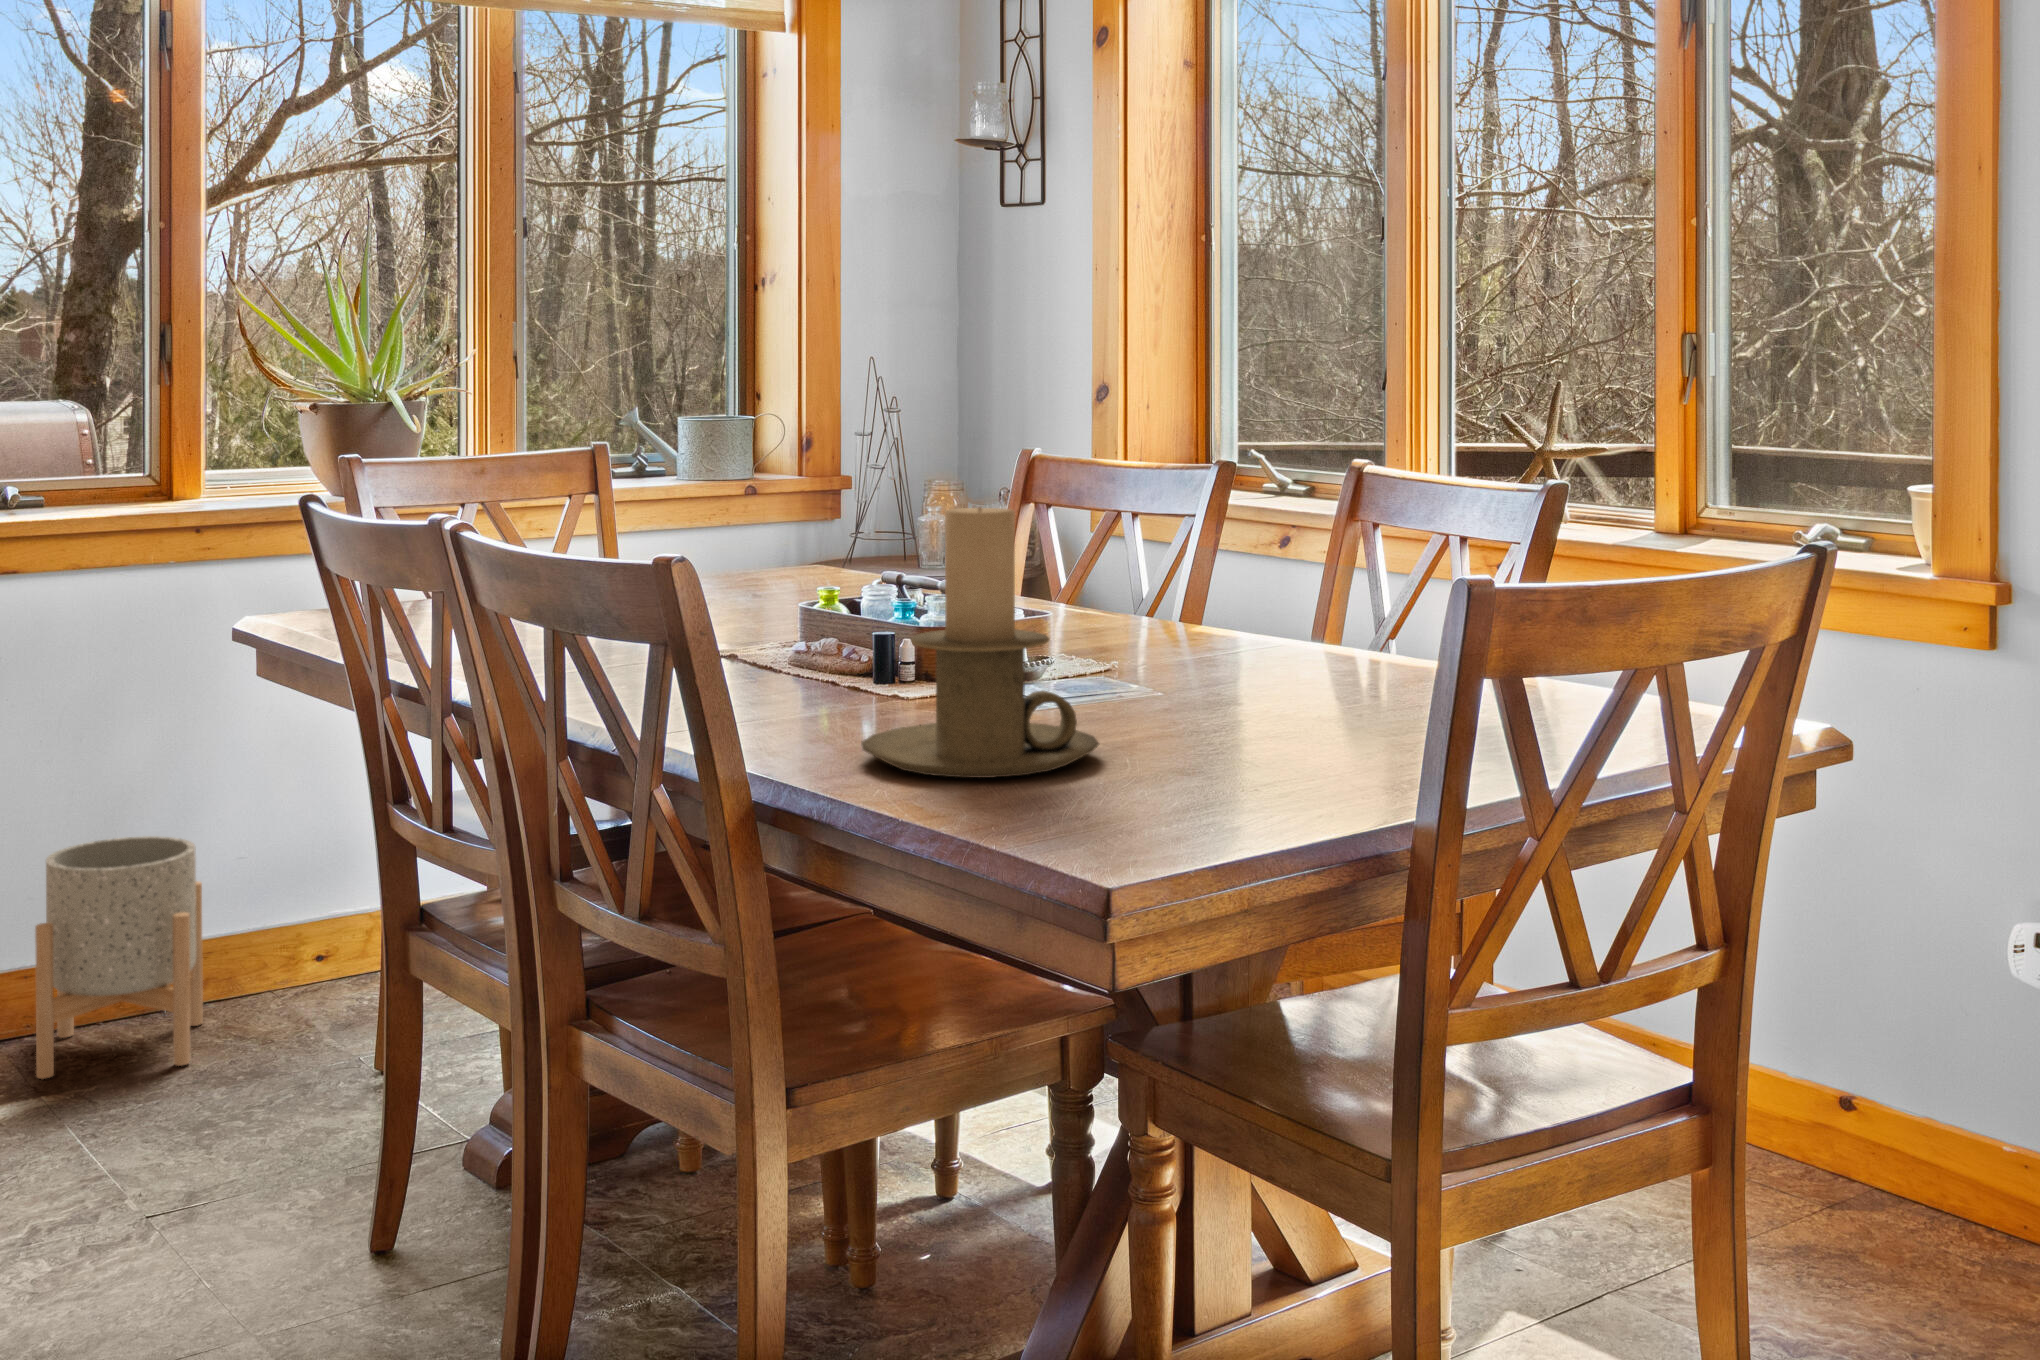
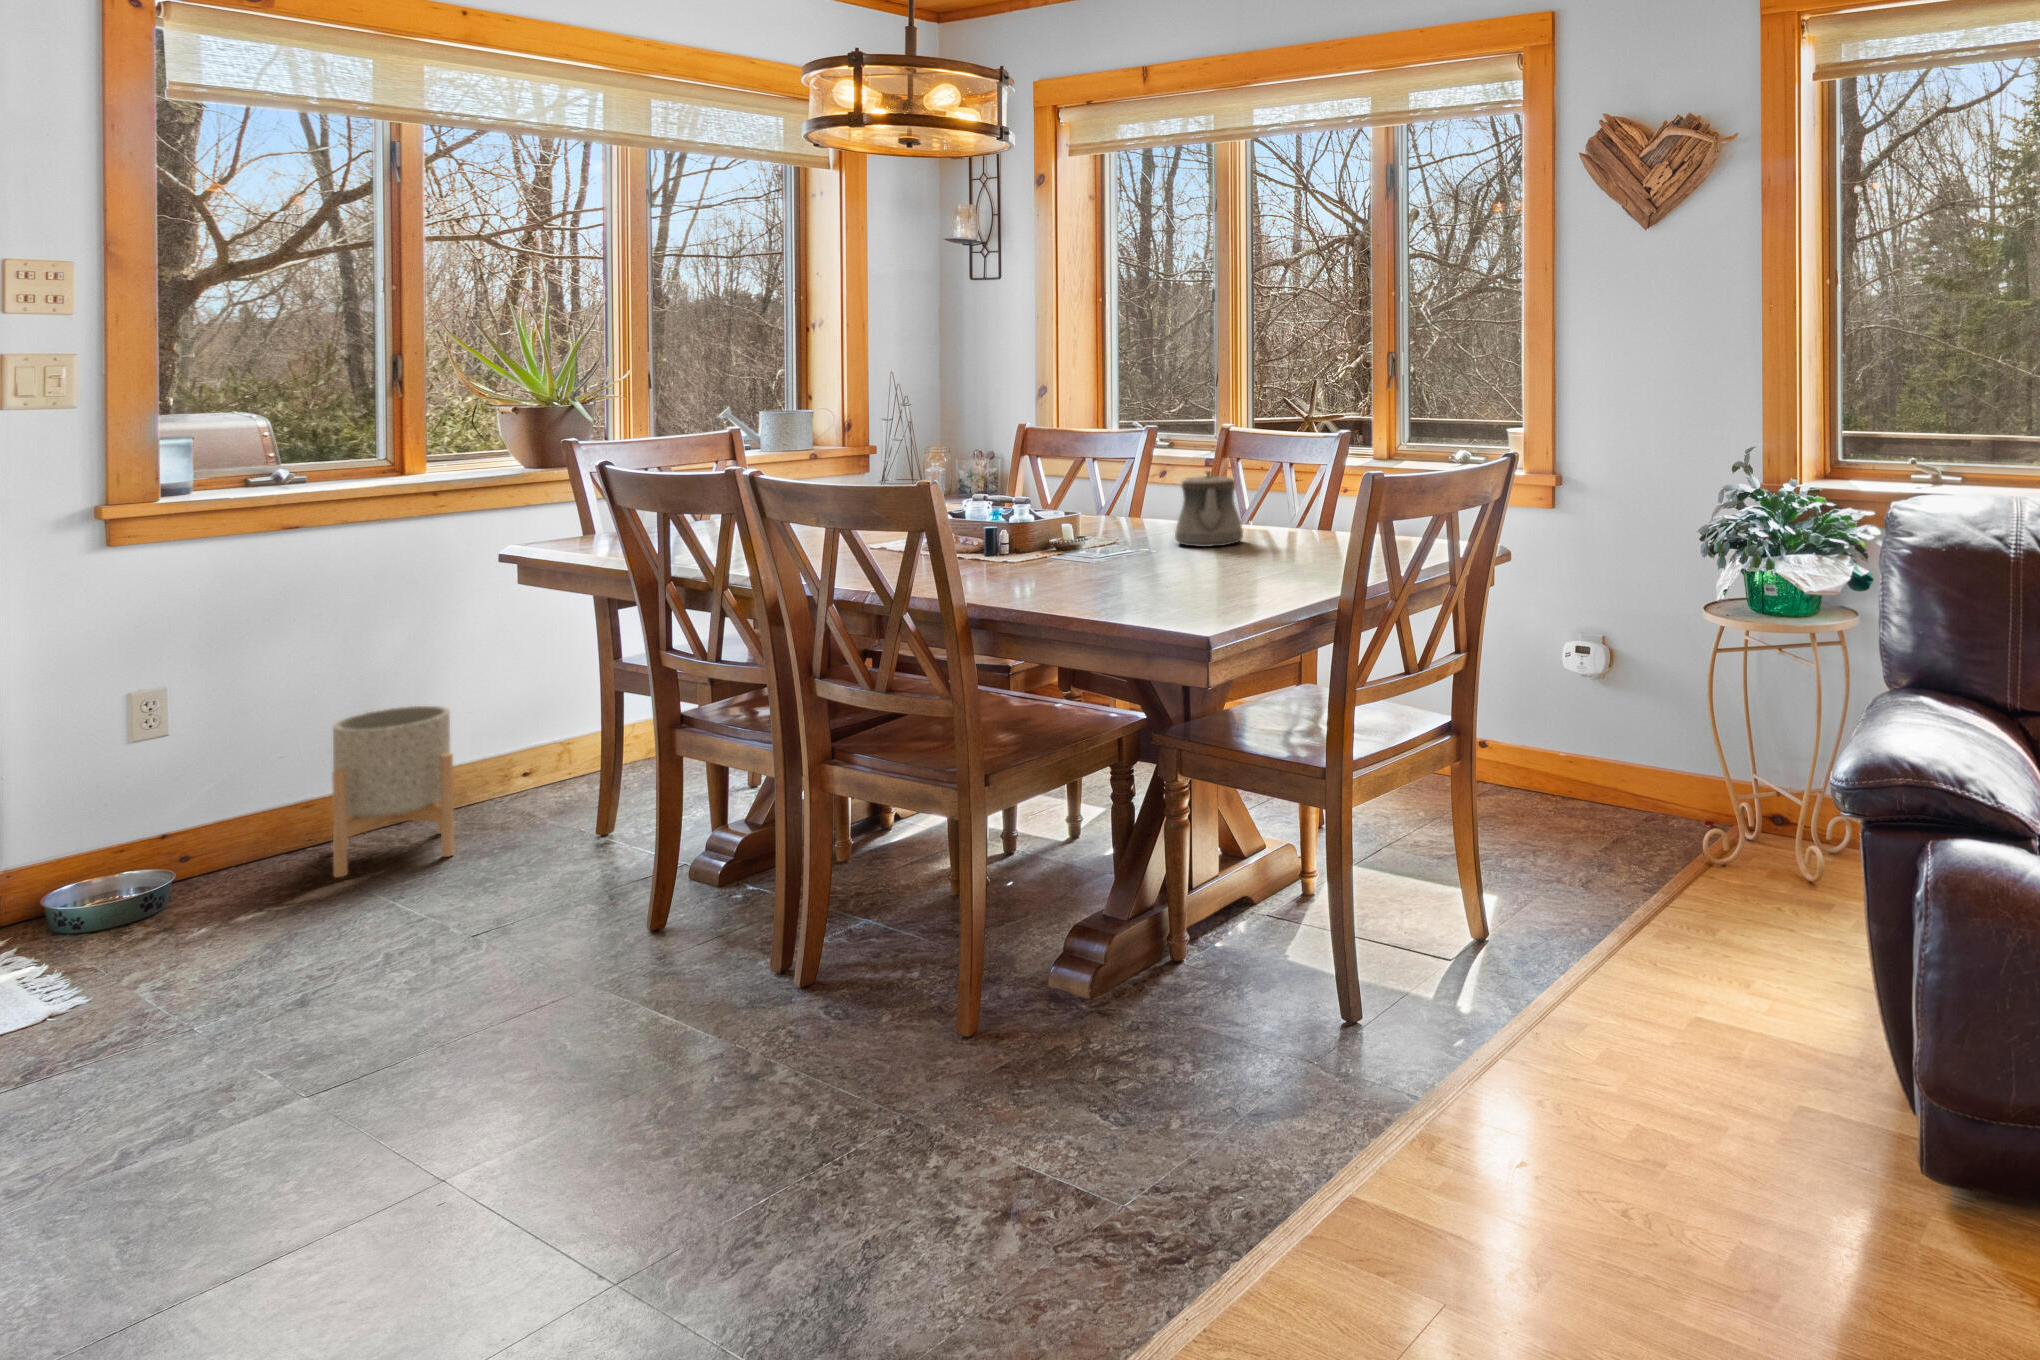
candle holder: present [861,507,1099,778] -> none [1021,449,1153,594]
teapot: none [1205,548,1330,688] -> present [1175,471,1243,547]

